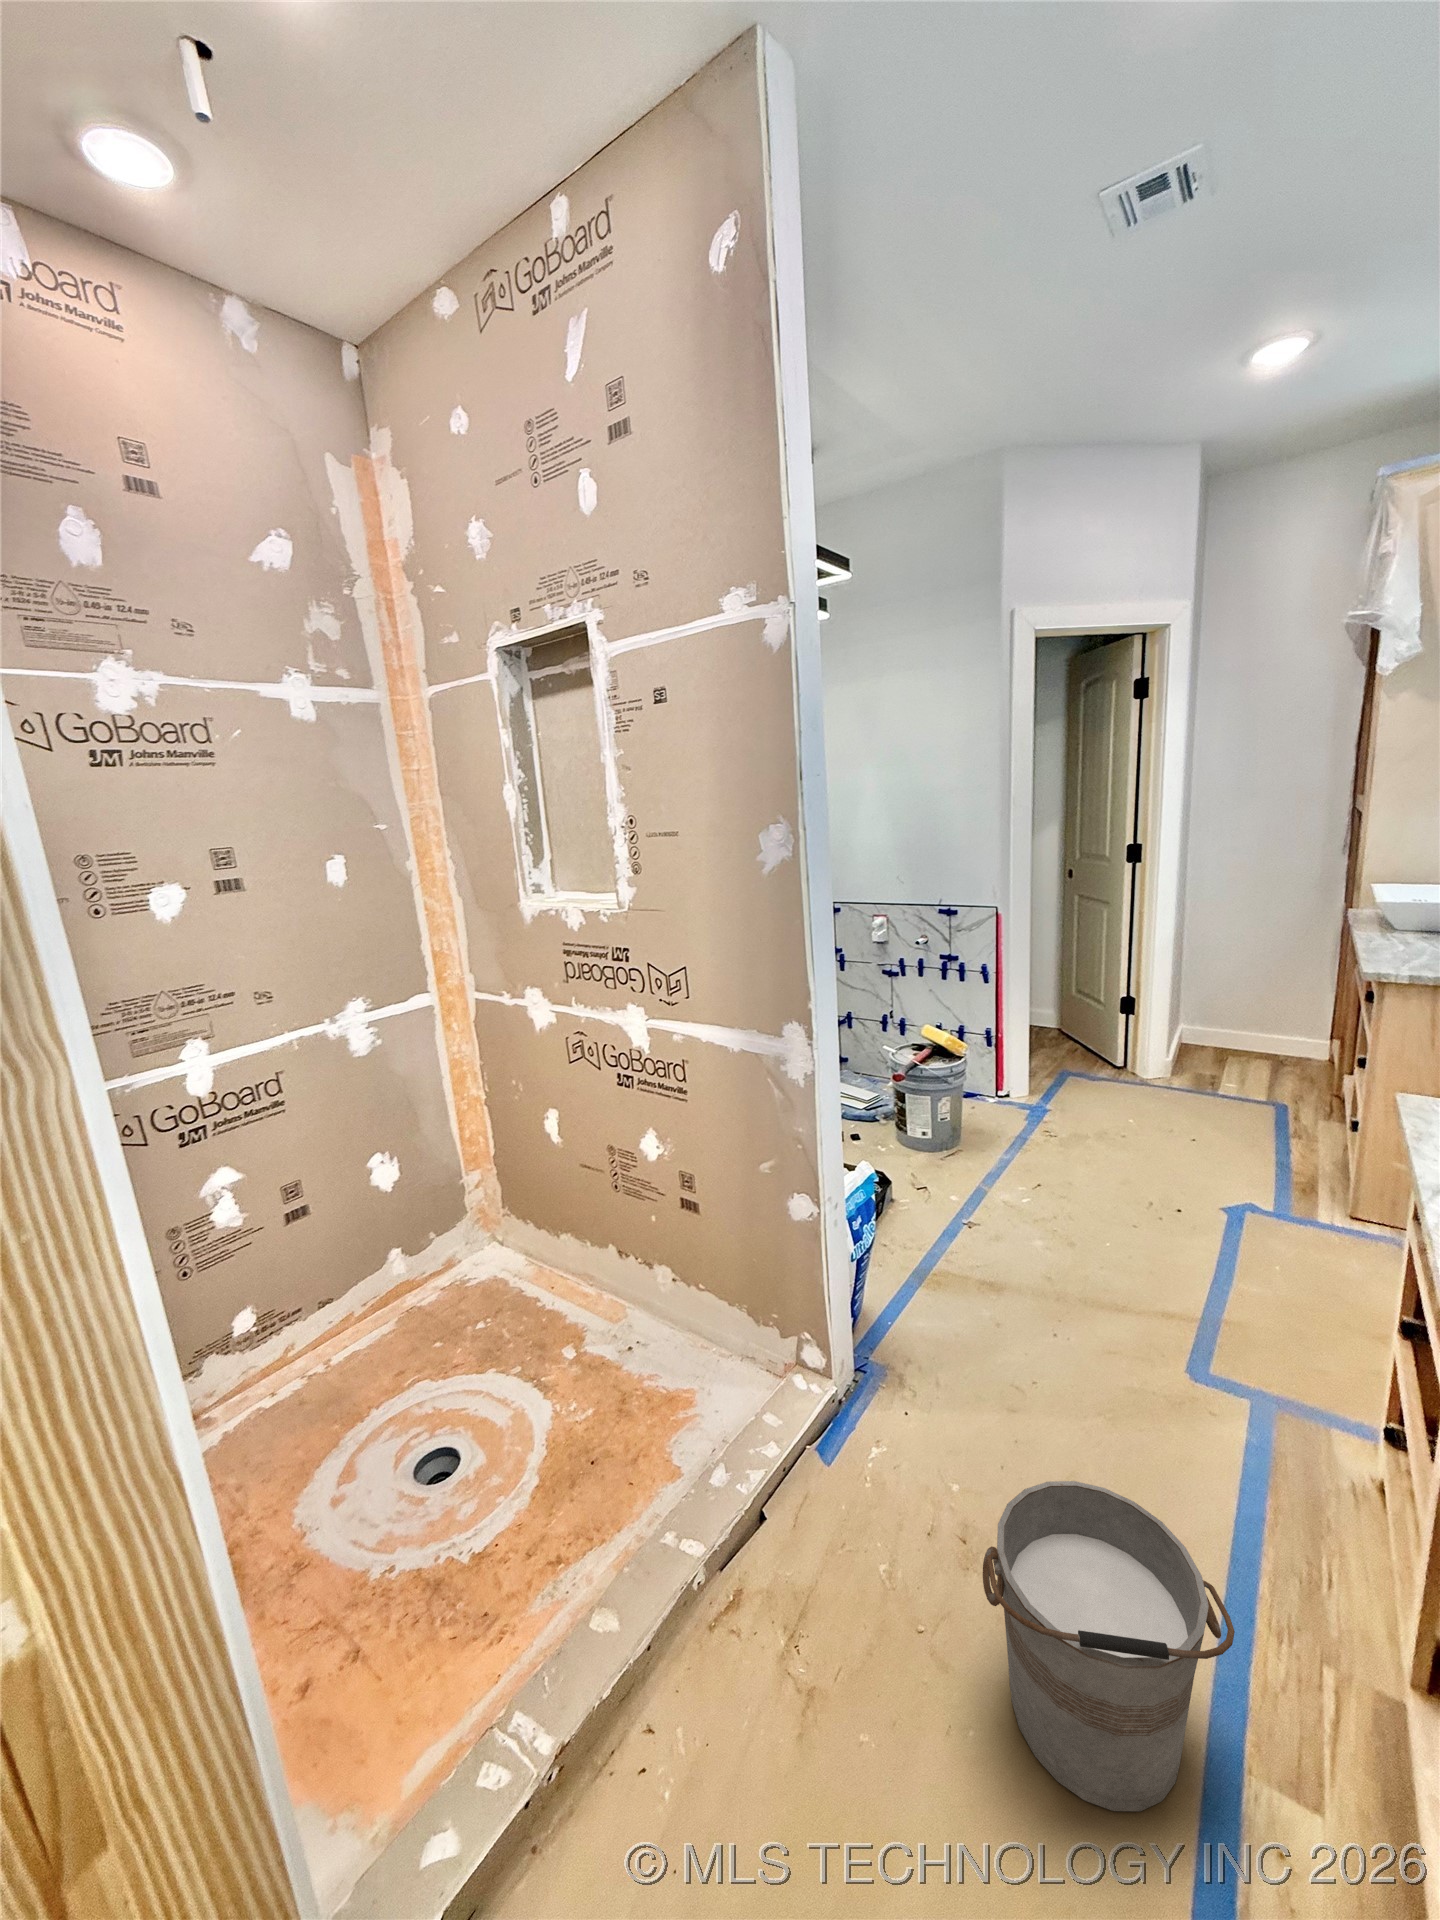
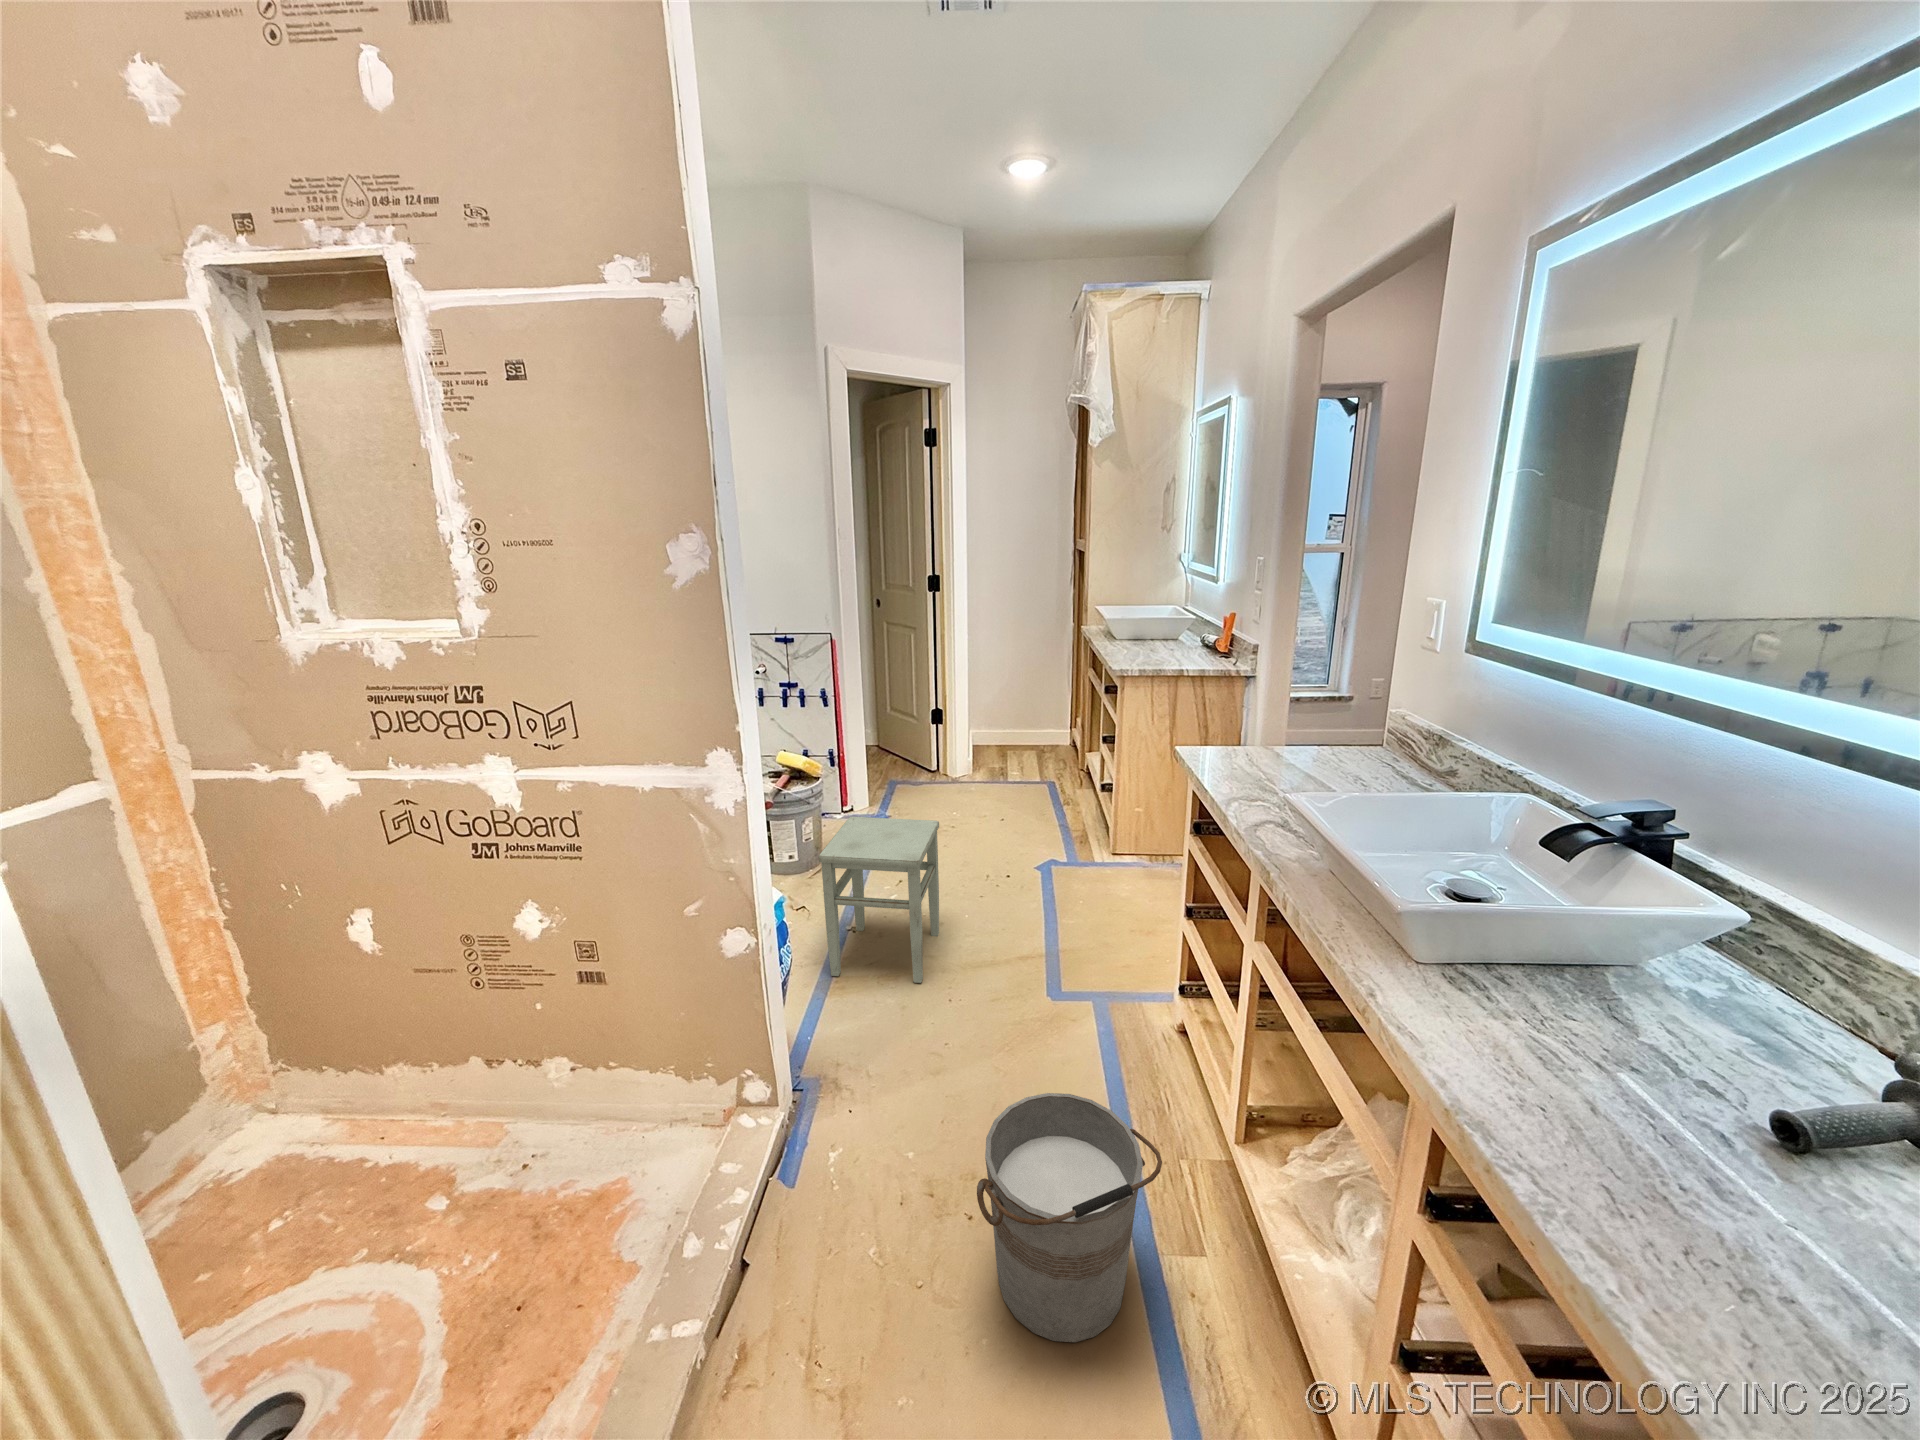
stool: none [923,1106,1074,1309] -> present [818,817,939,983]

